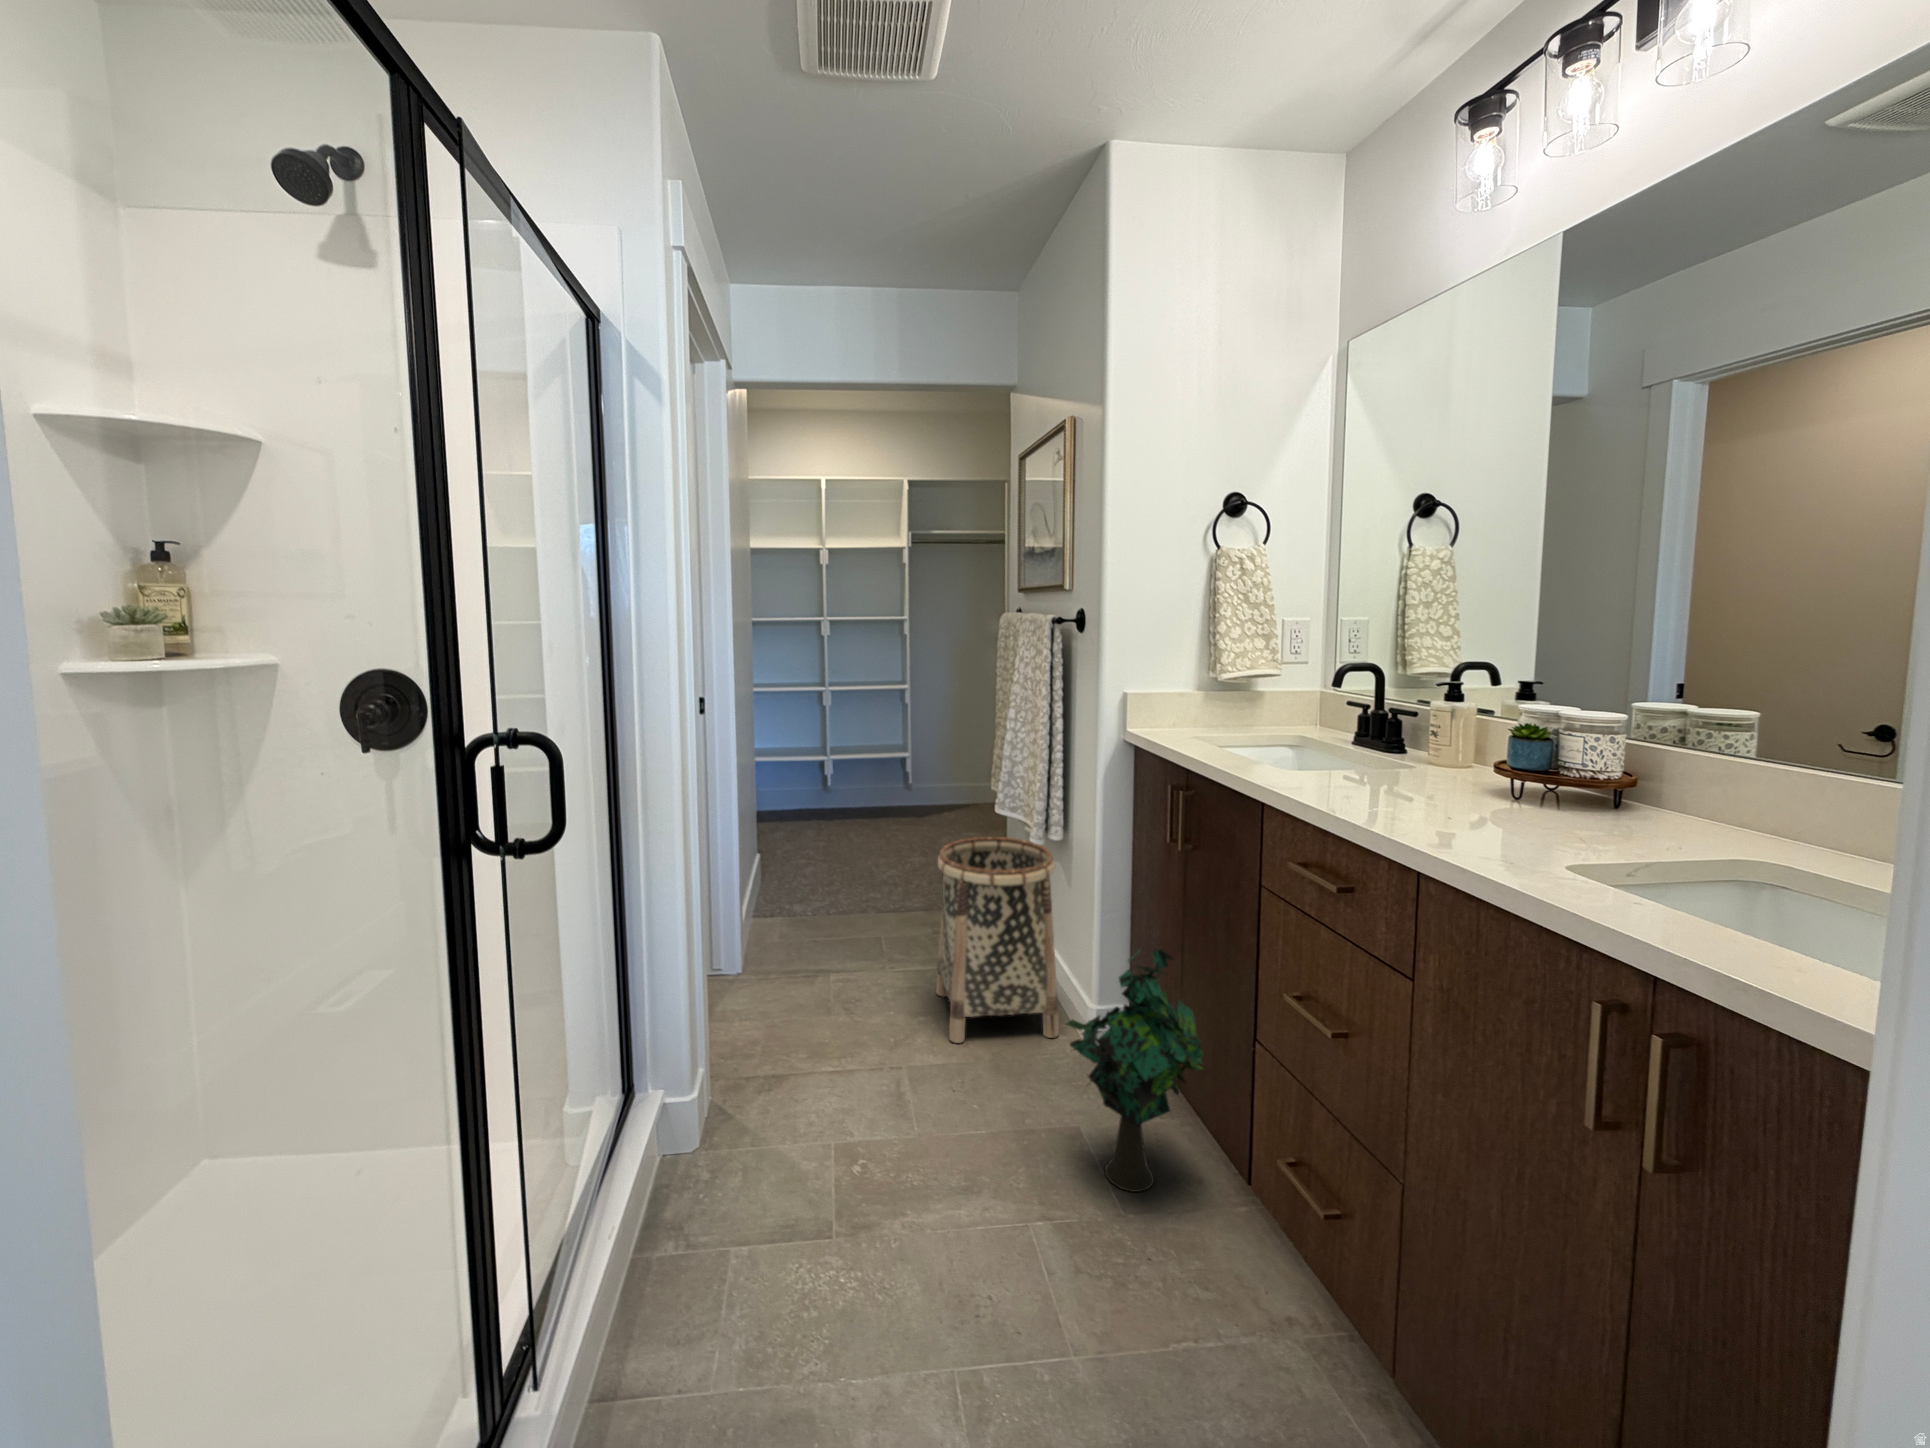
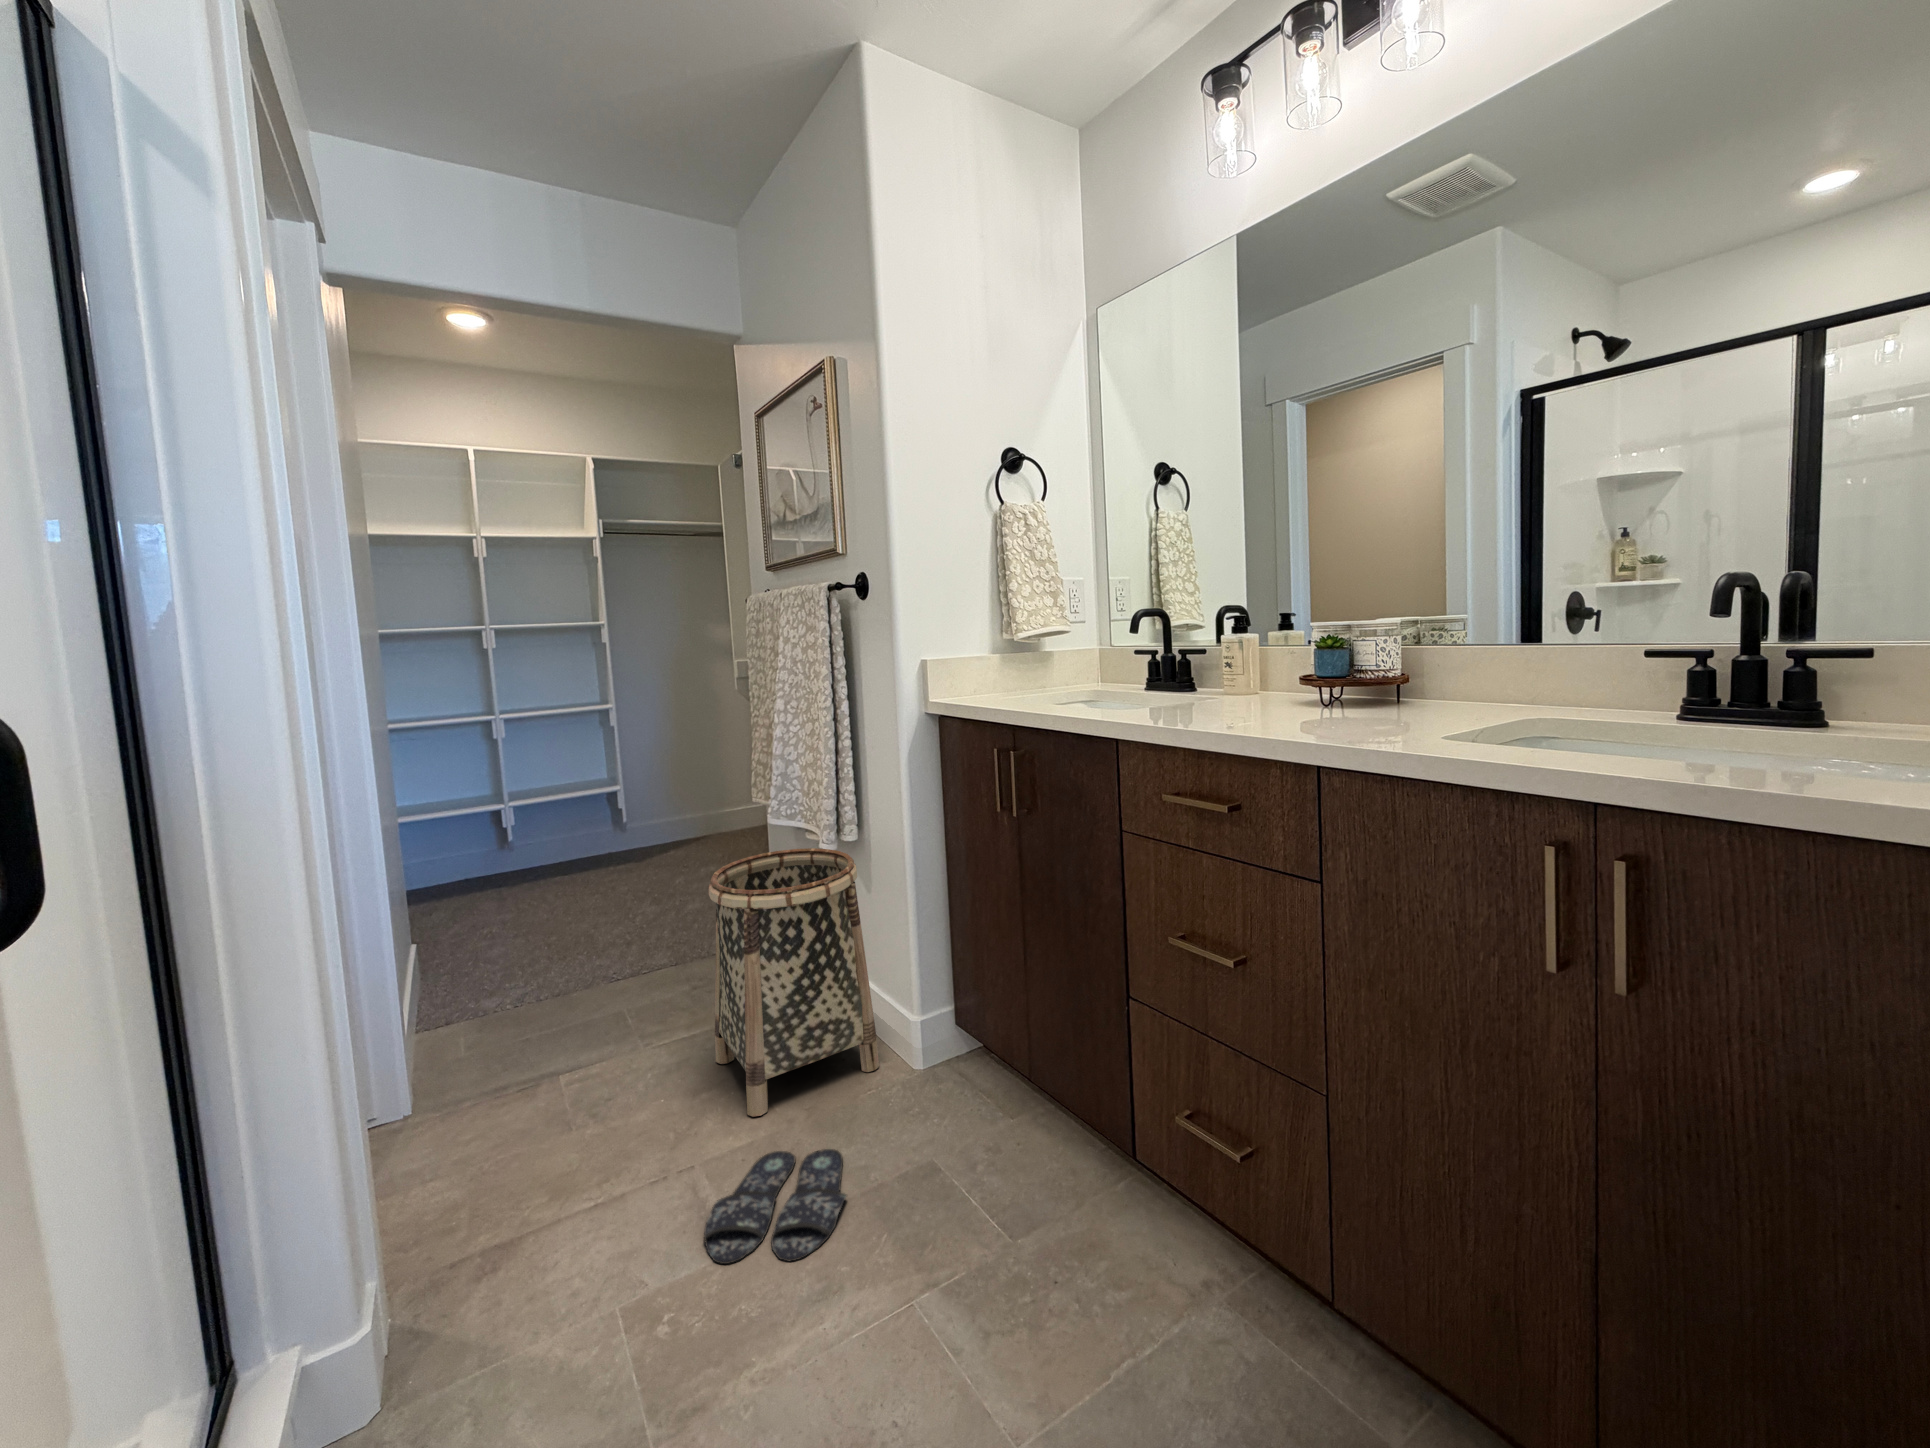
decorative plant: present [1067,949,1203,1192] -> none [917,927,1074,1220]
slippers: none [900,1072,1009,1153] -> present [704,1149,846,1264]

